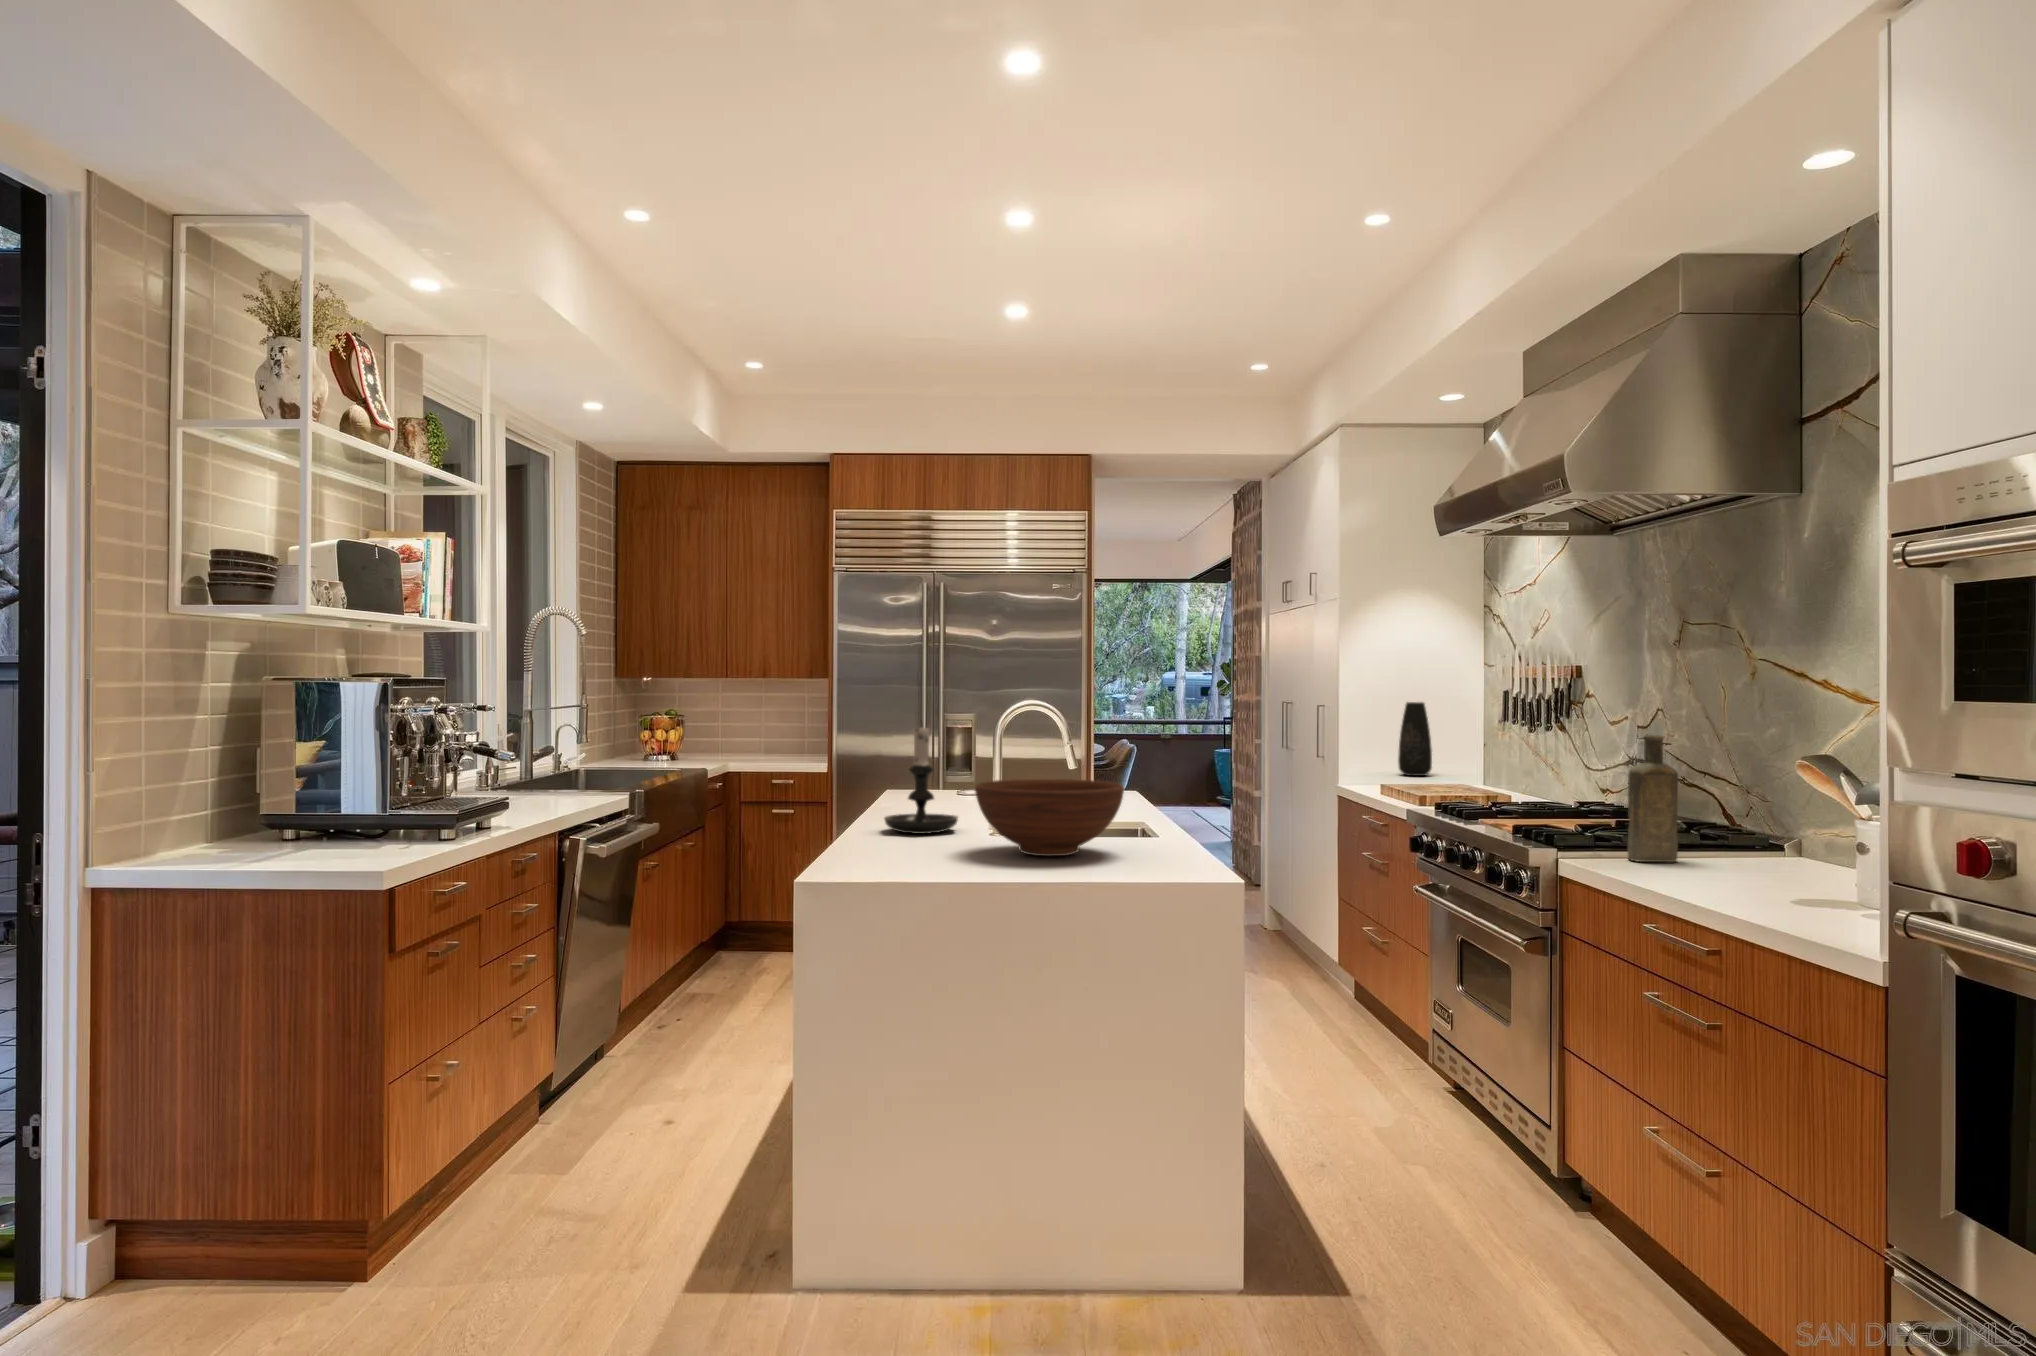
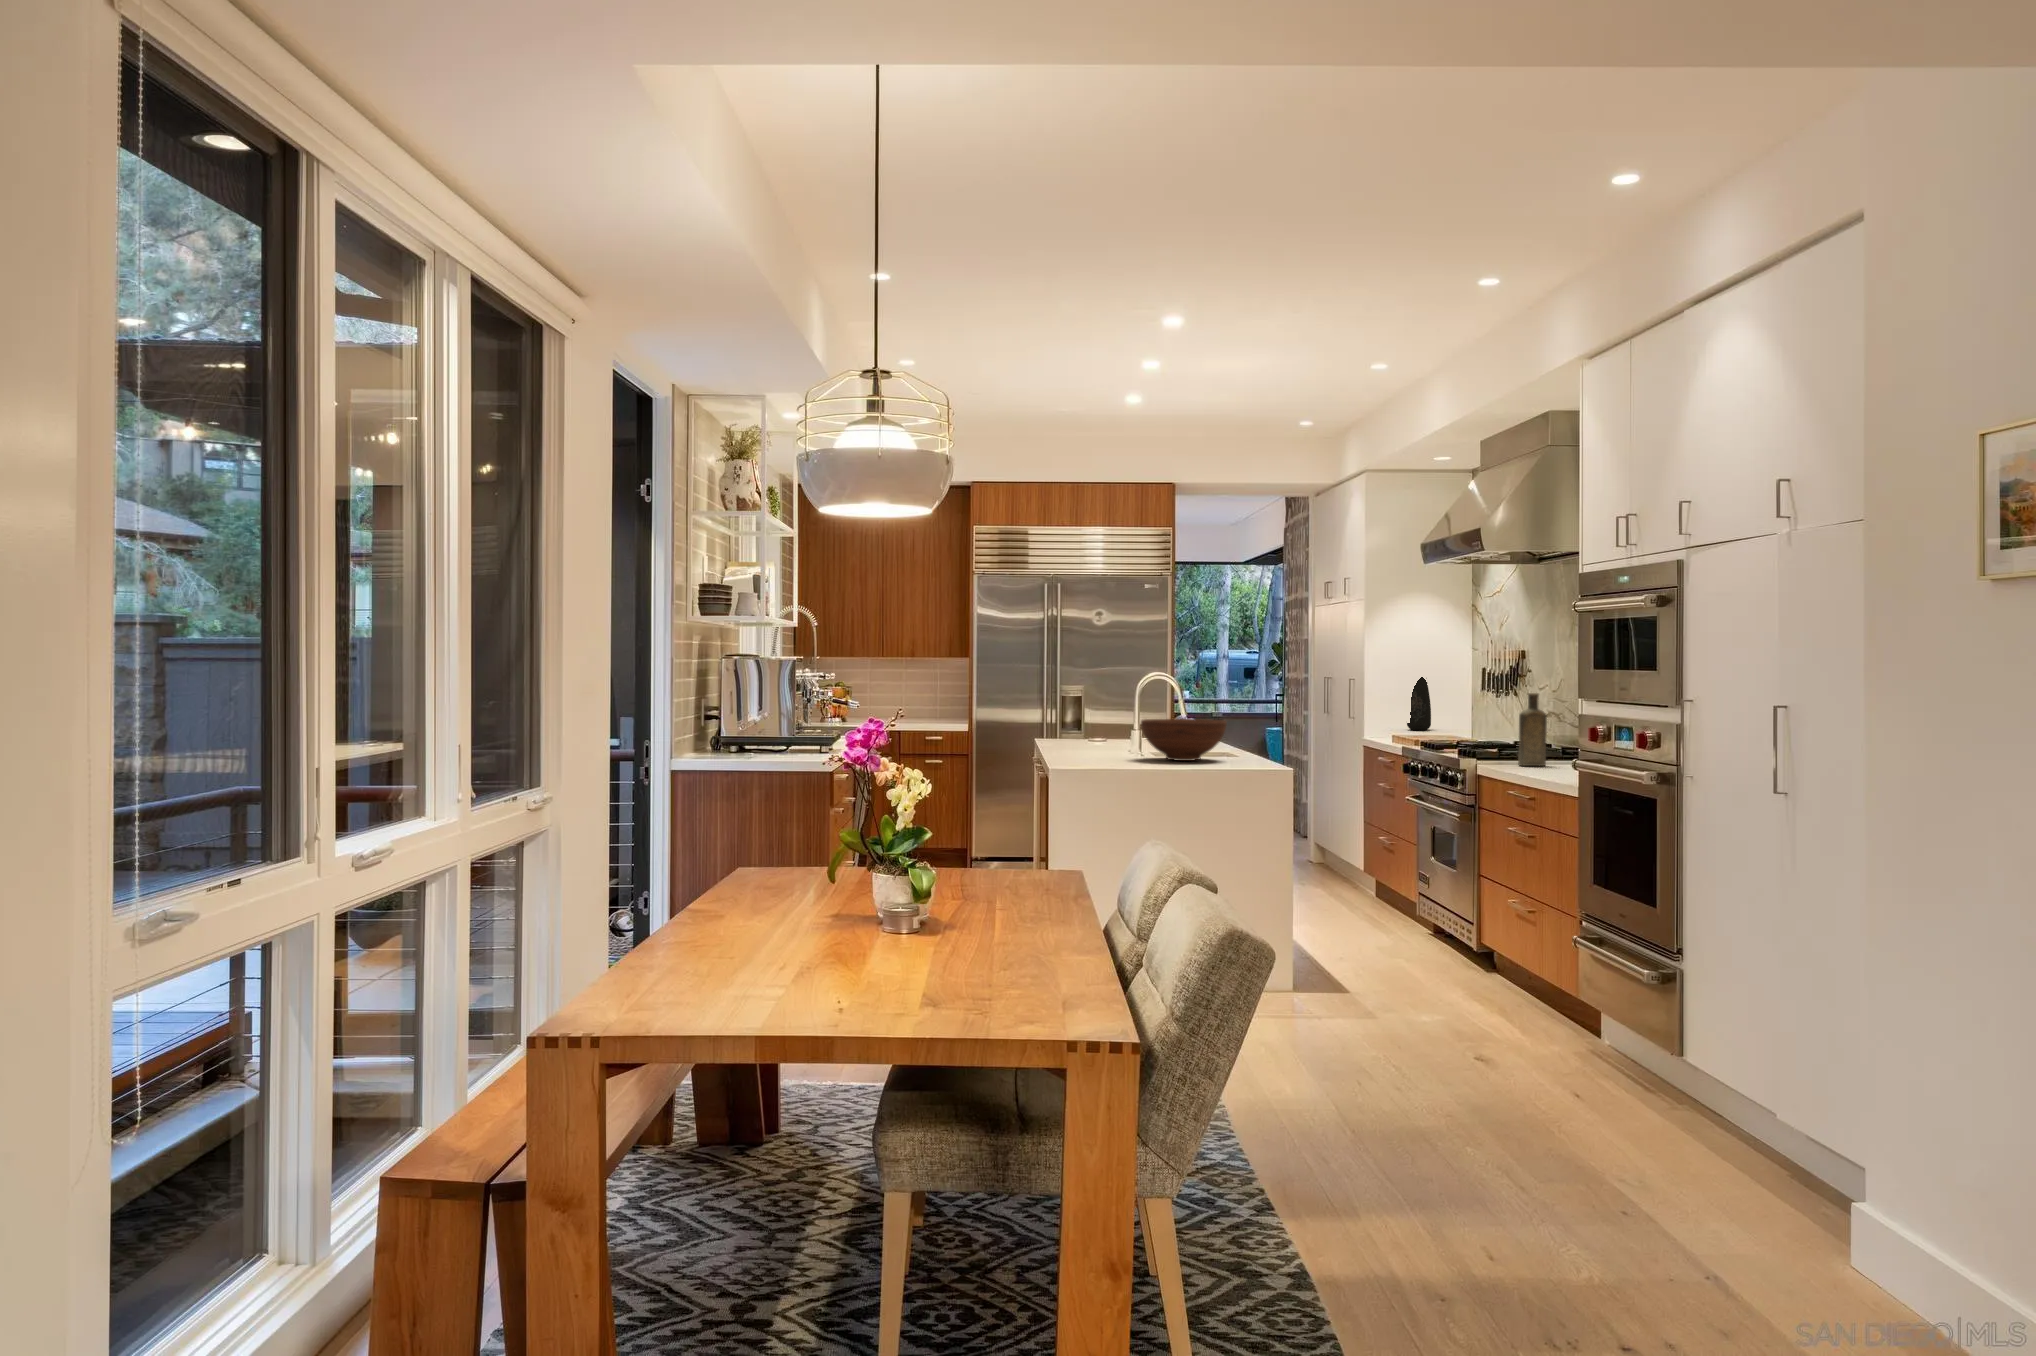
candle holder: present [884,727,958,834] -> none [1073,684,1120,754]

